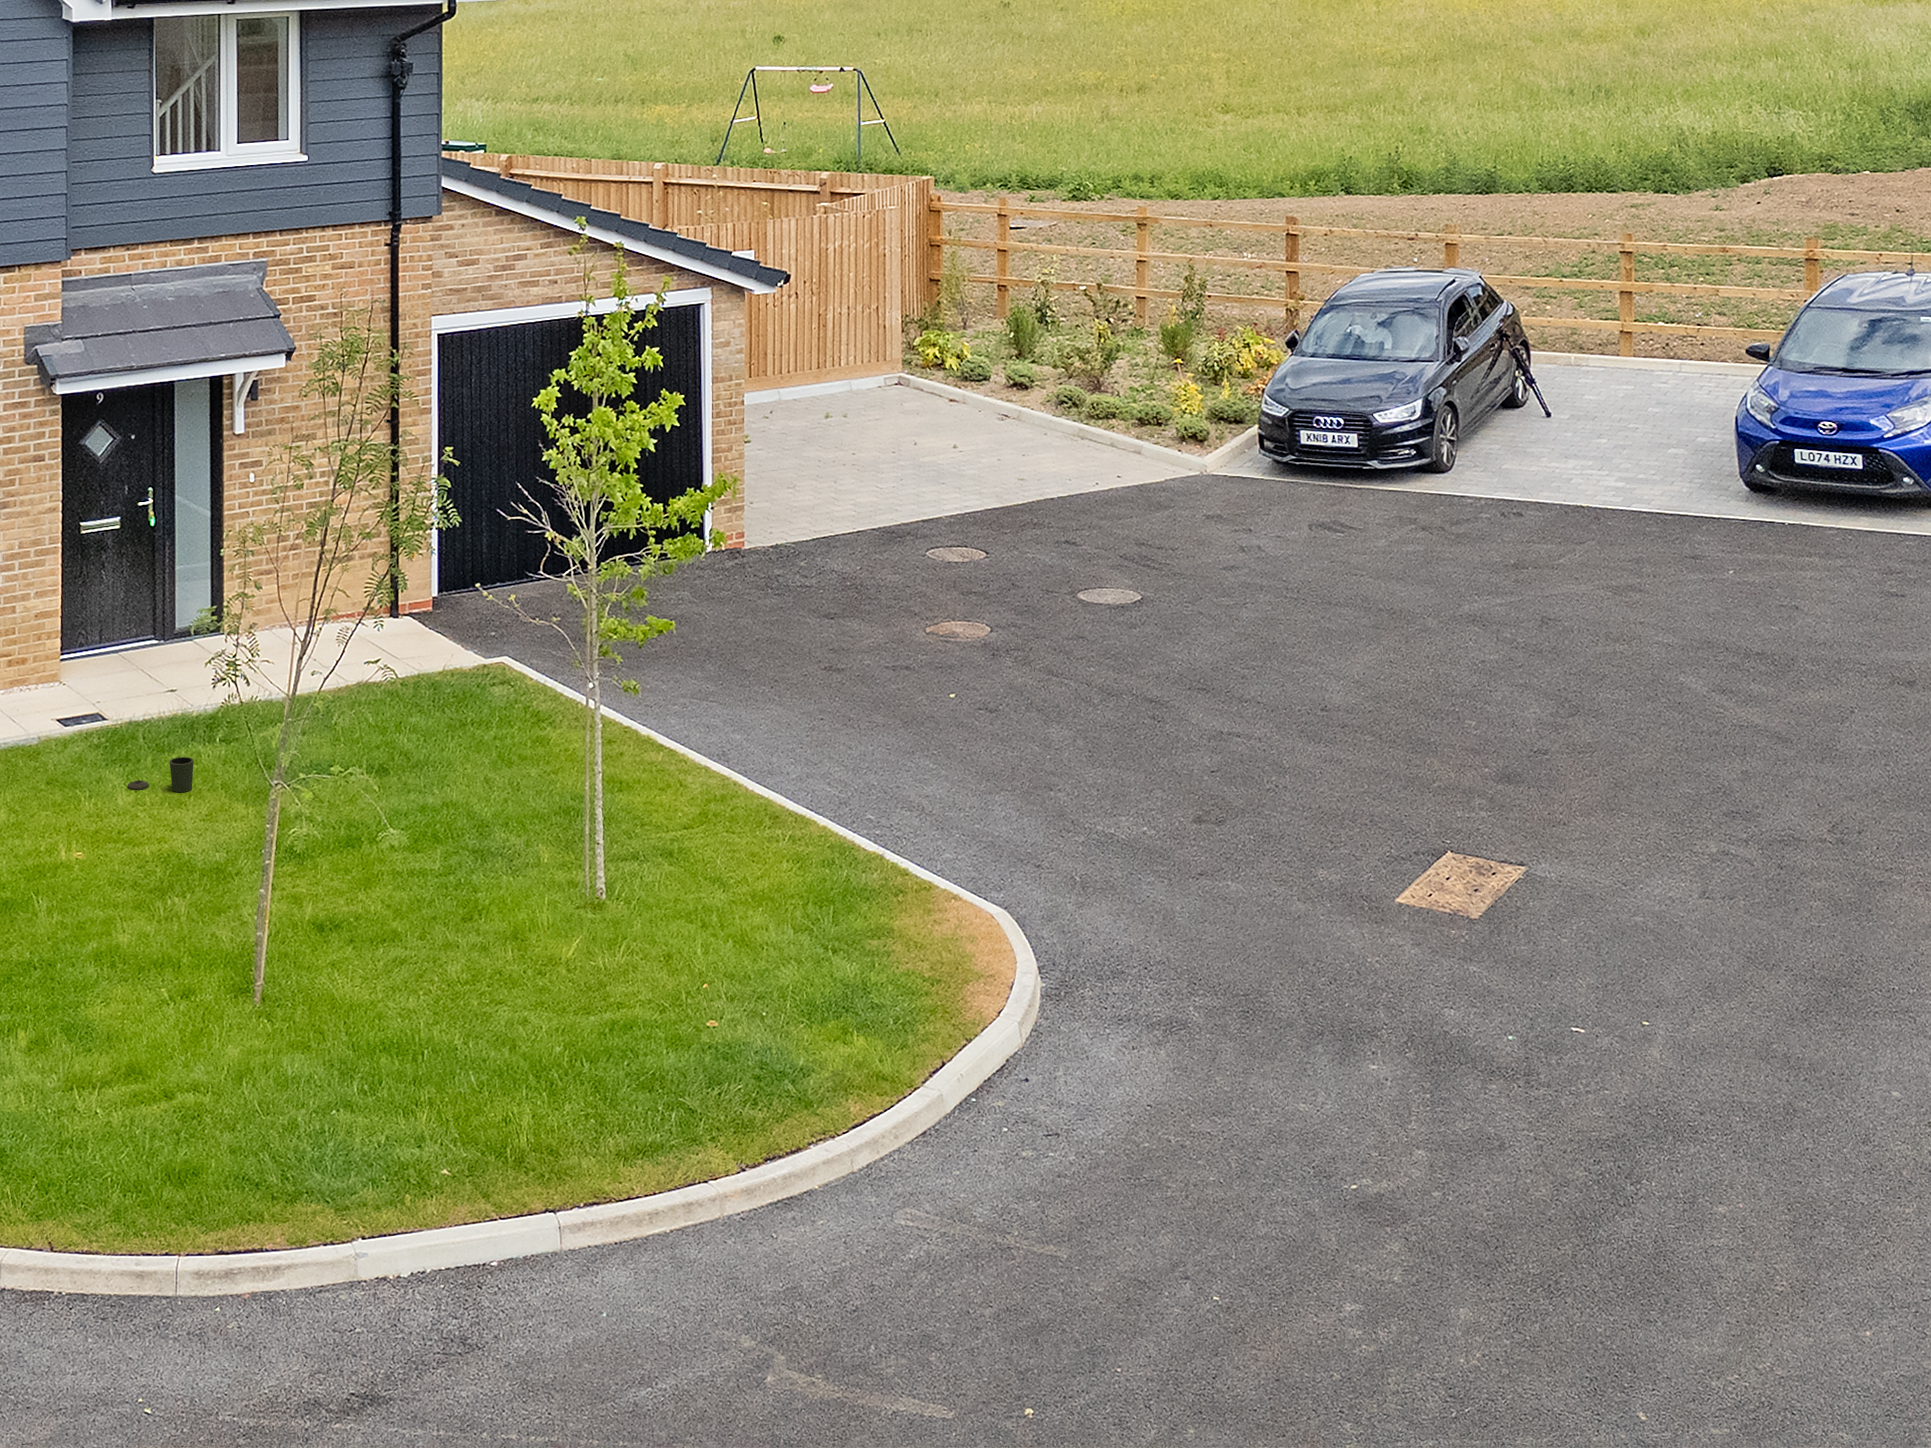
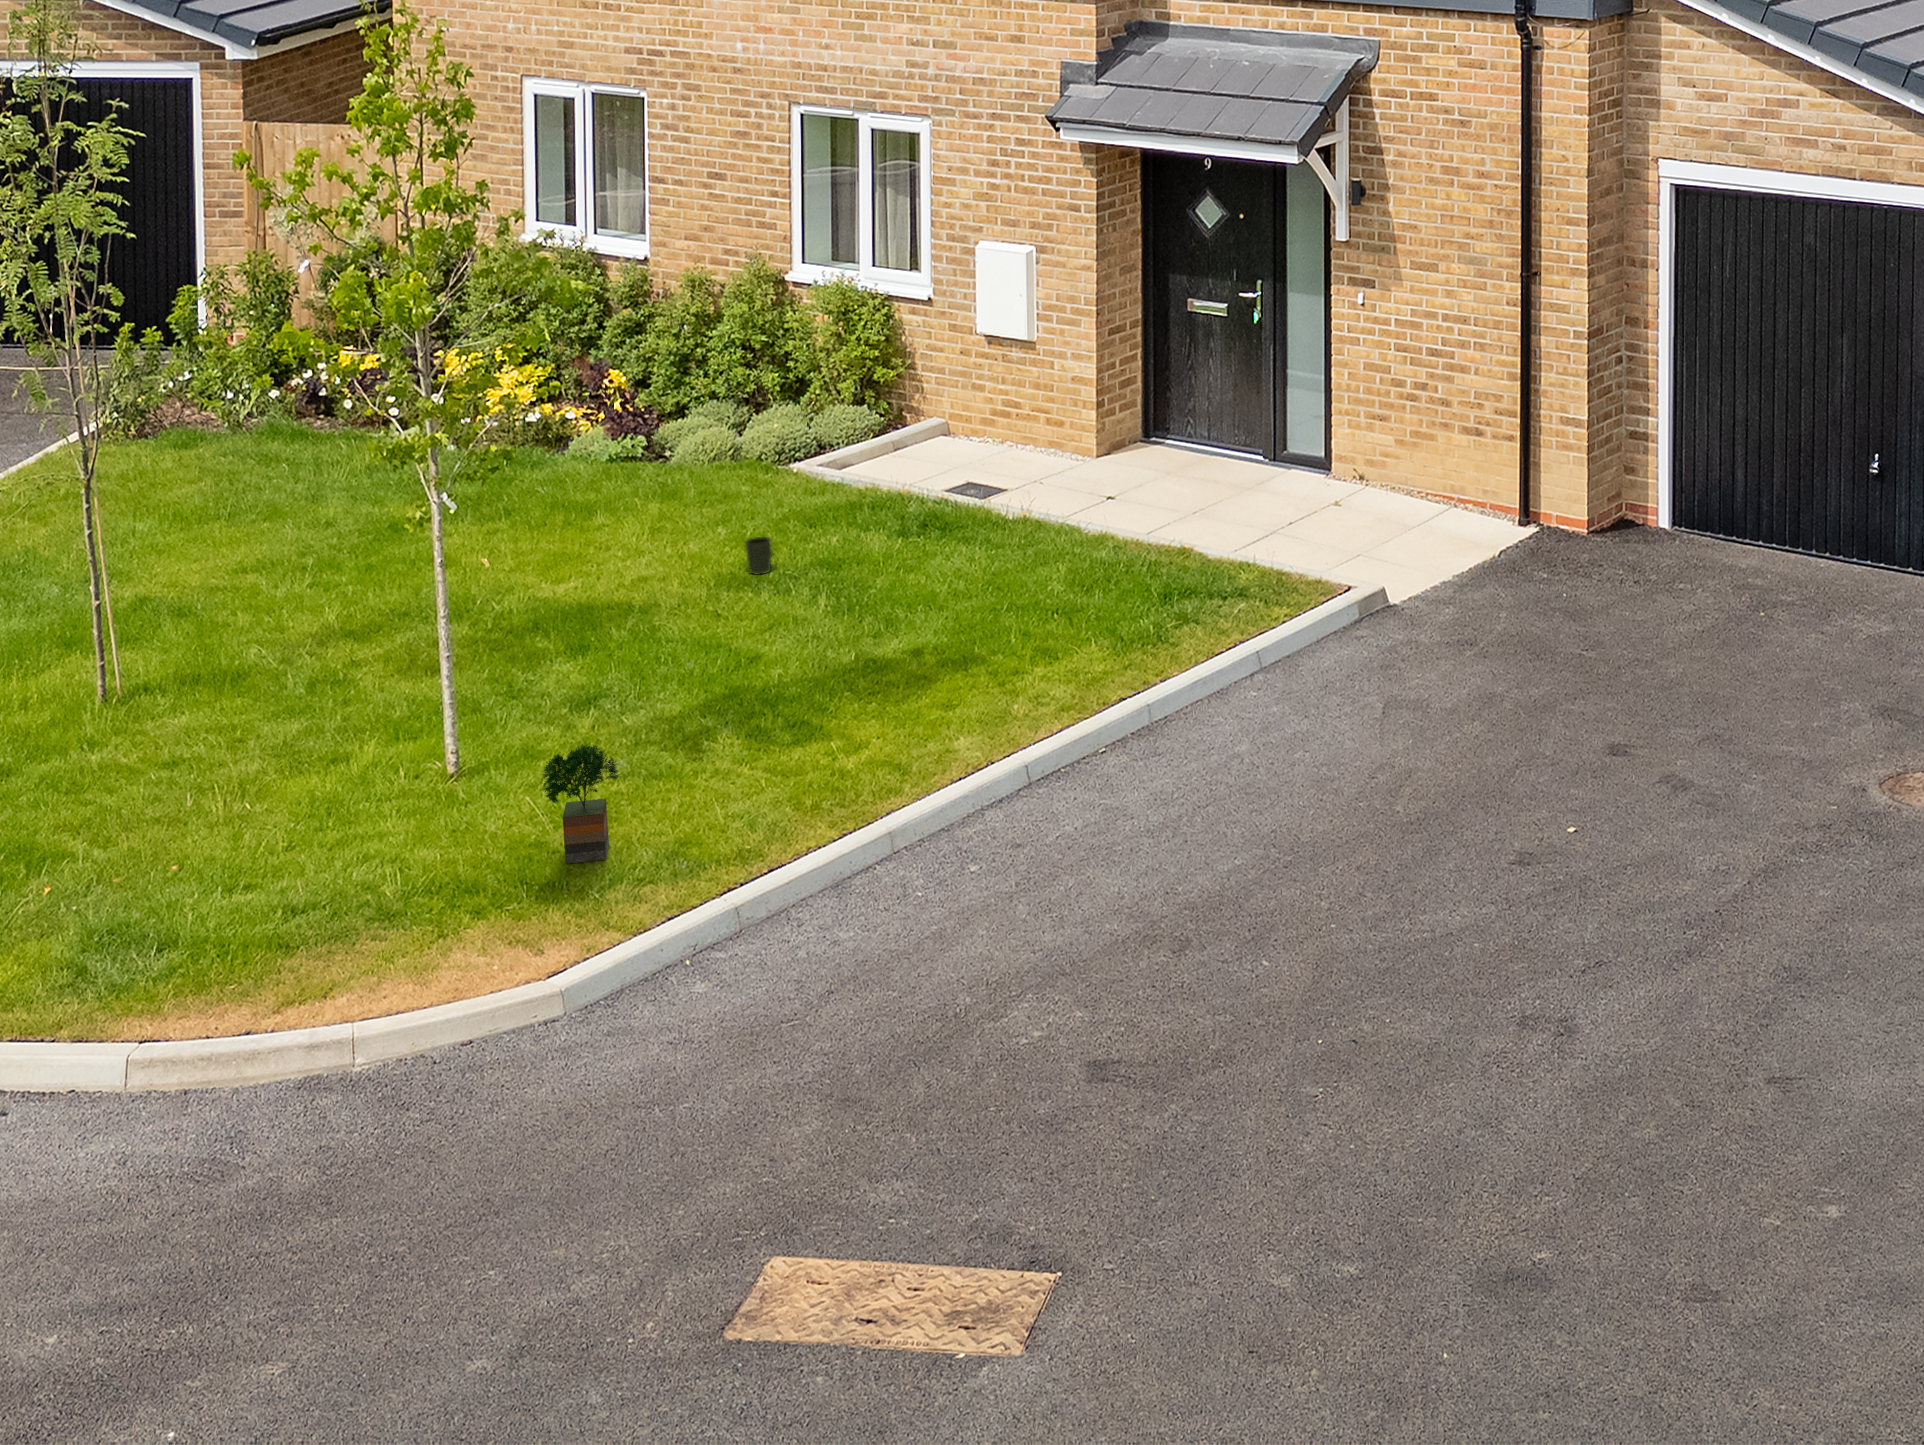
potted tree: none [737,780,795,872] -> present [543,745,619,864]

